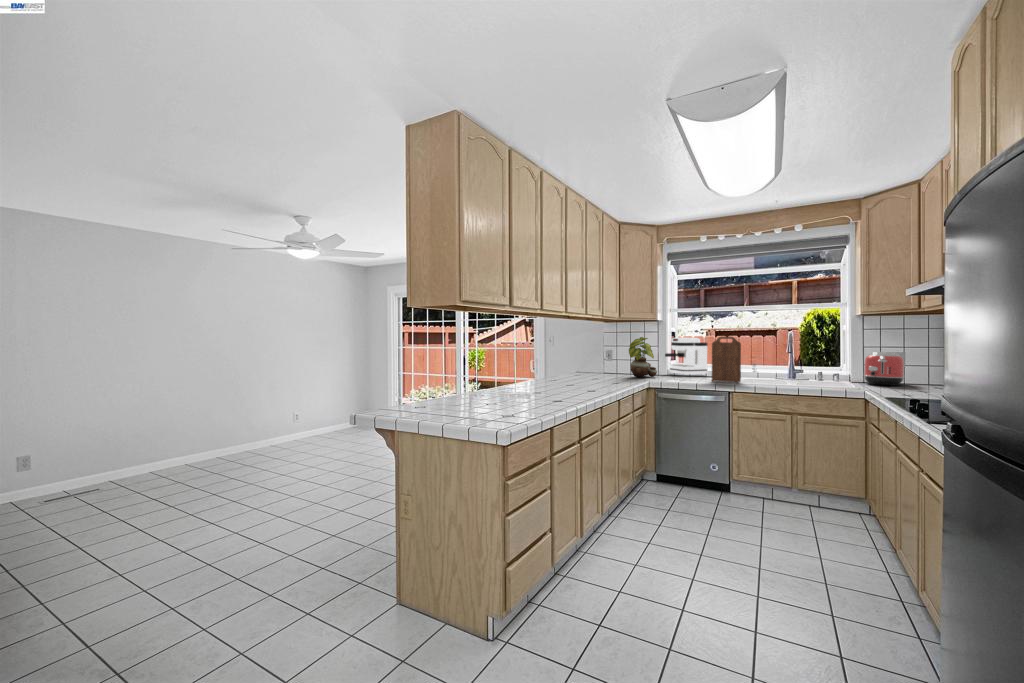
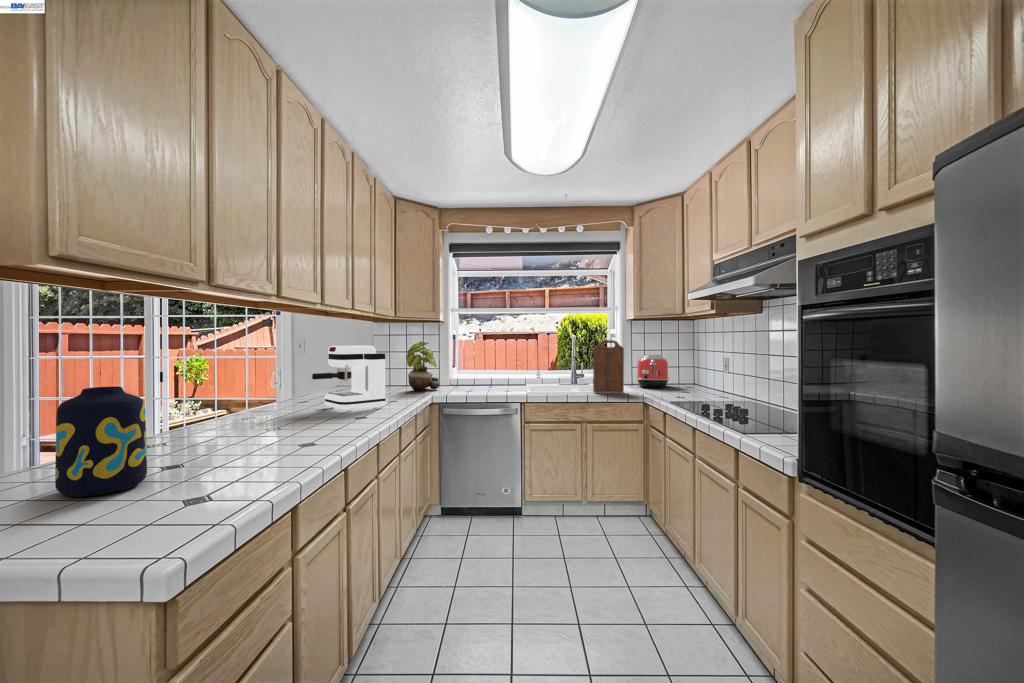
cutting board: present [712,337,741,382] -> present [593,340,624,393]
coffee maker: present [665,338,708,375] -> present [312,346,386,411]
vase: none [443,364,480,419] -> present [55,387,147,497]

